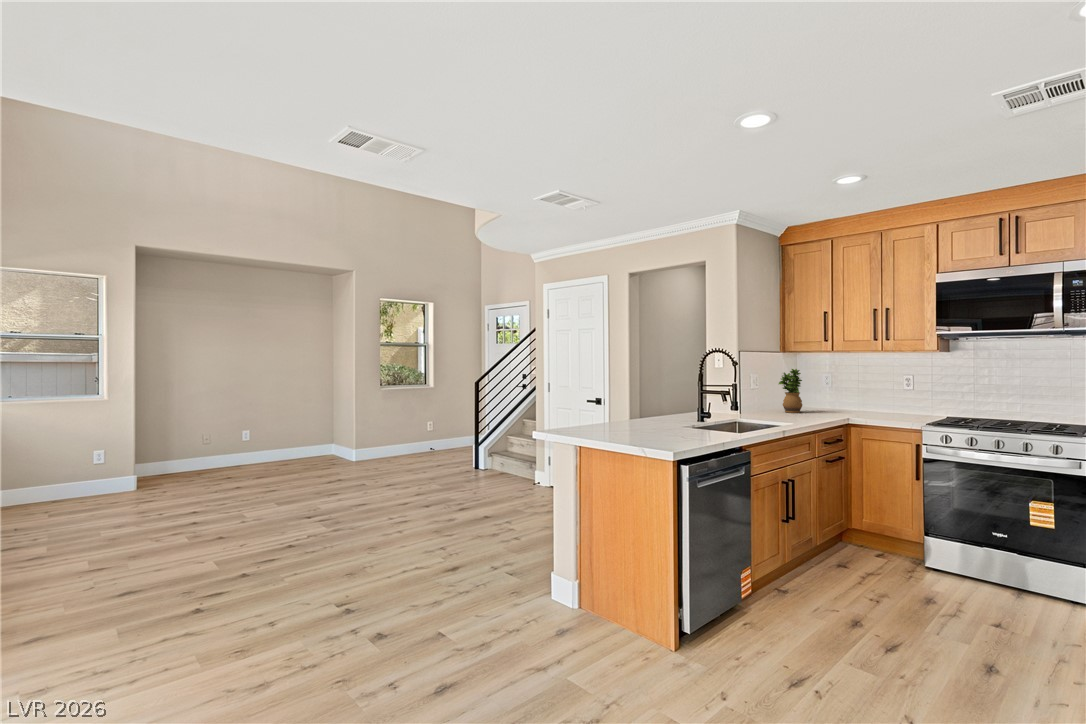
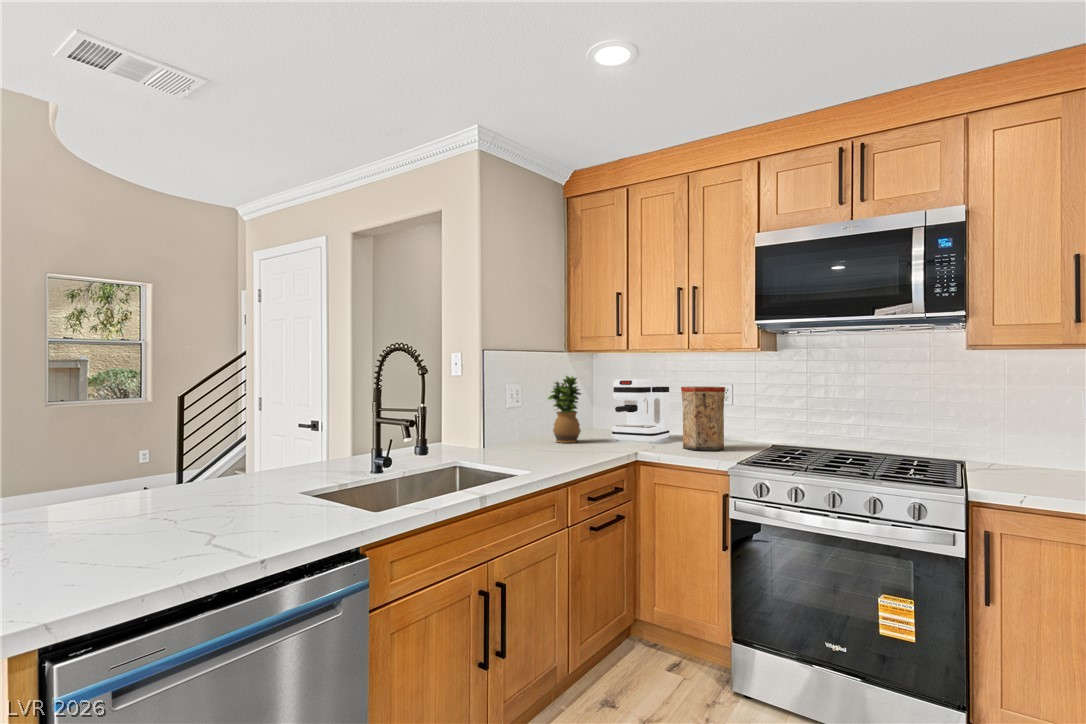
coffee maker: none [823,371,864,413] -> present [612,379,670,442]
vase: none [879,376,912,418] -> present [681,387,725,451]

